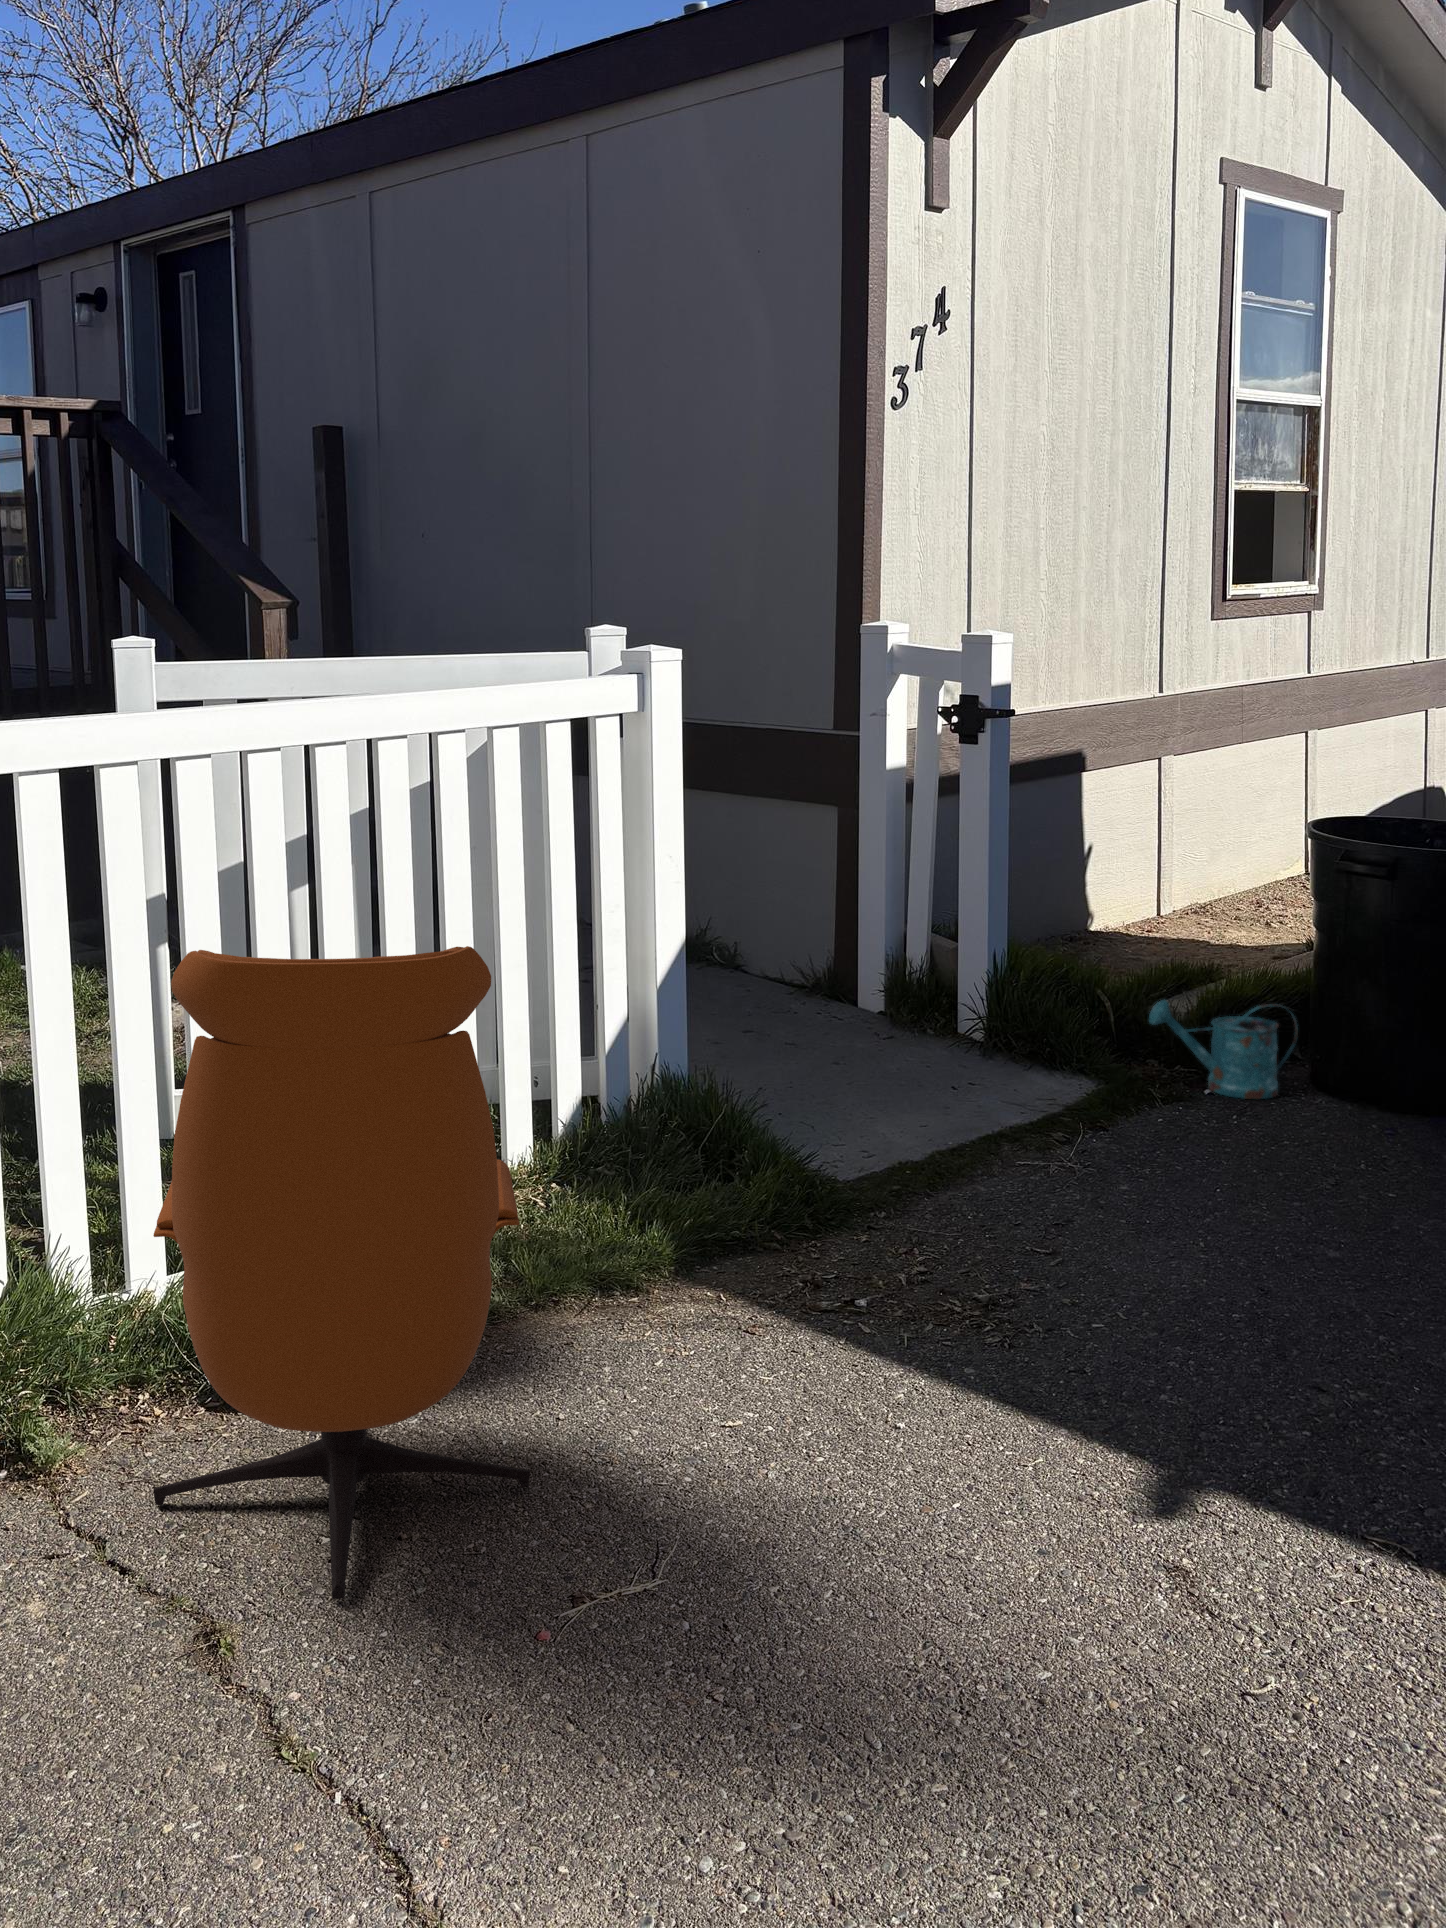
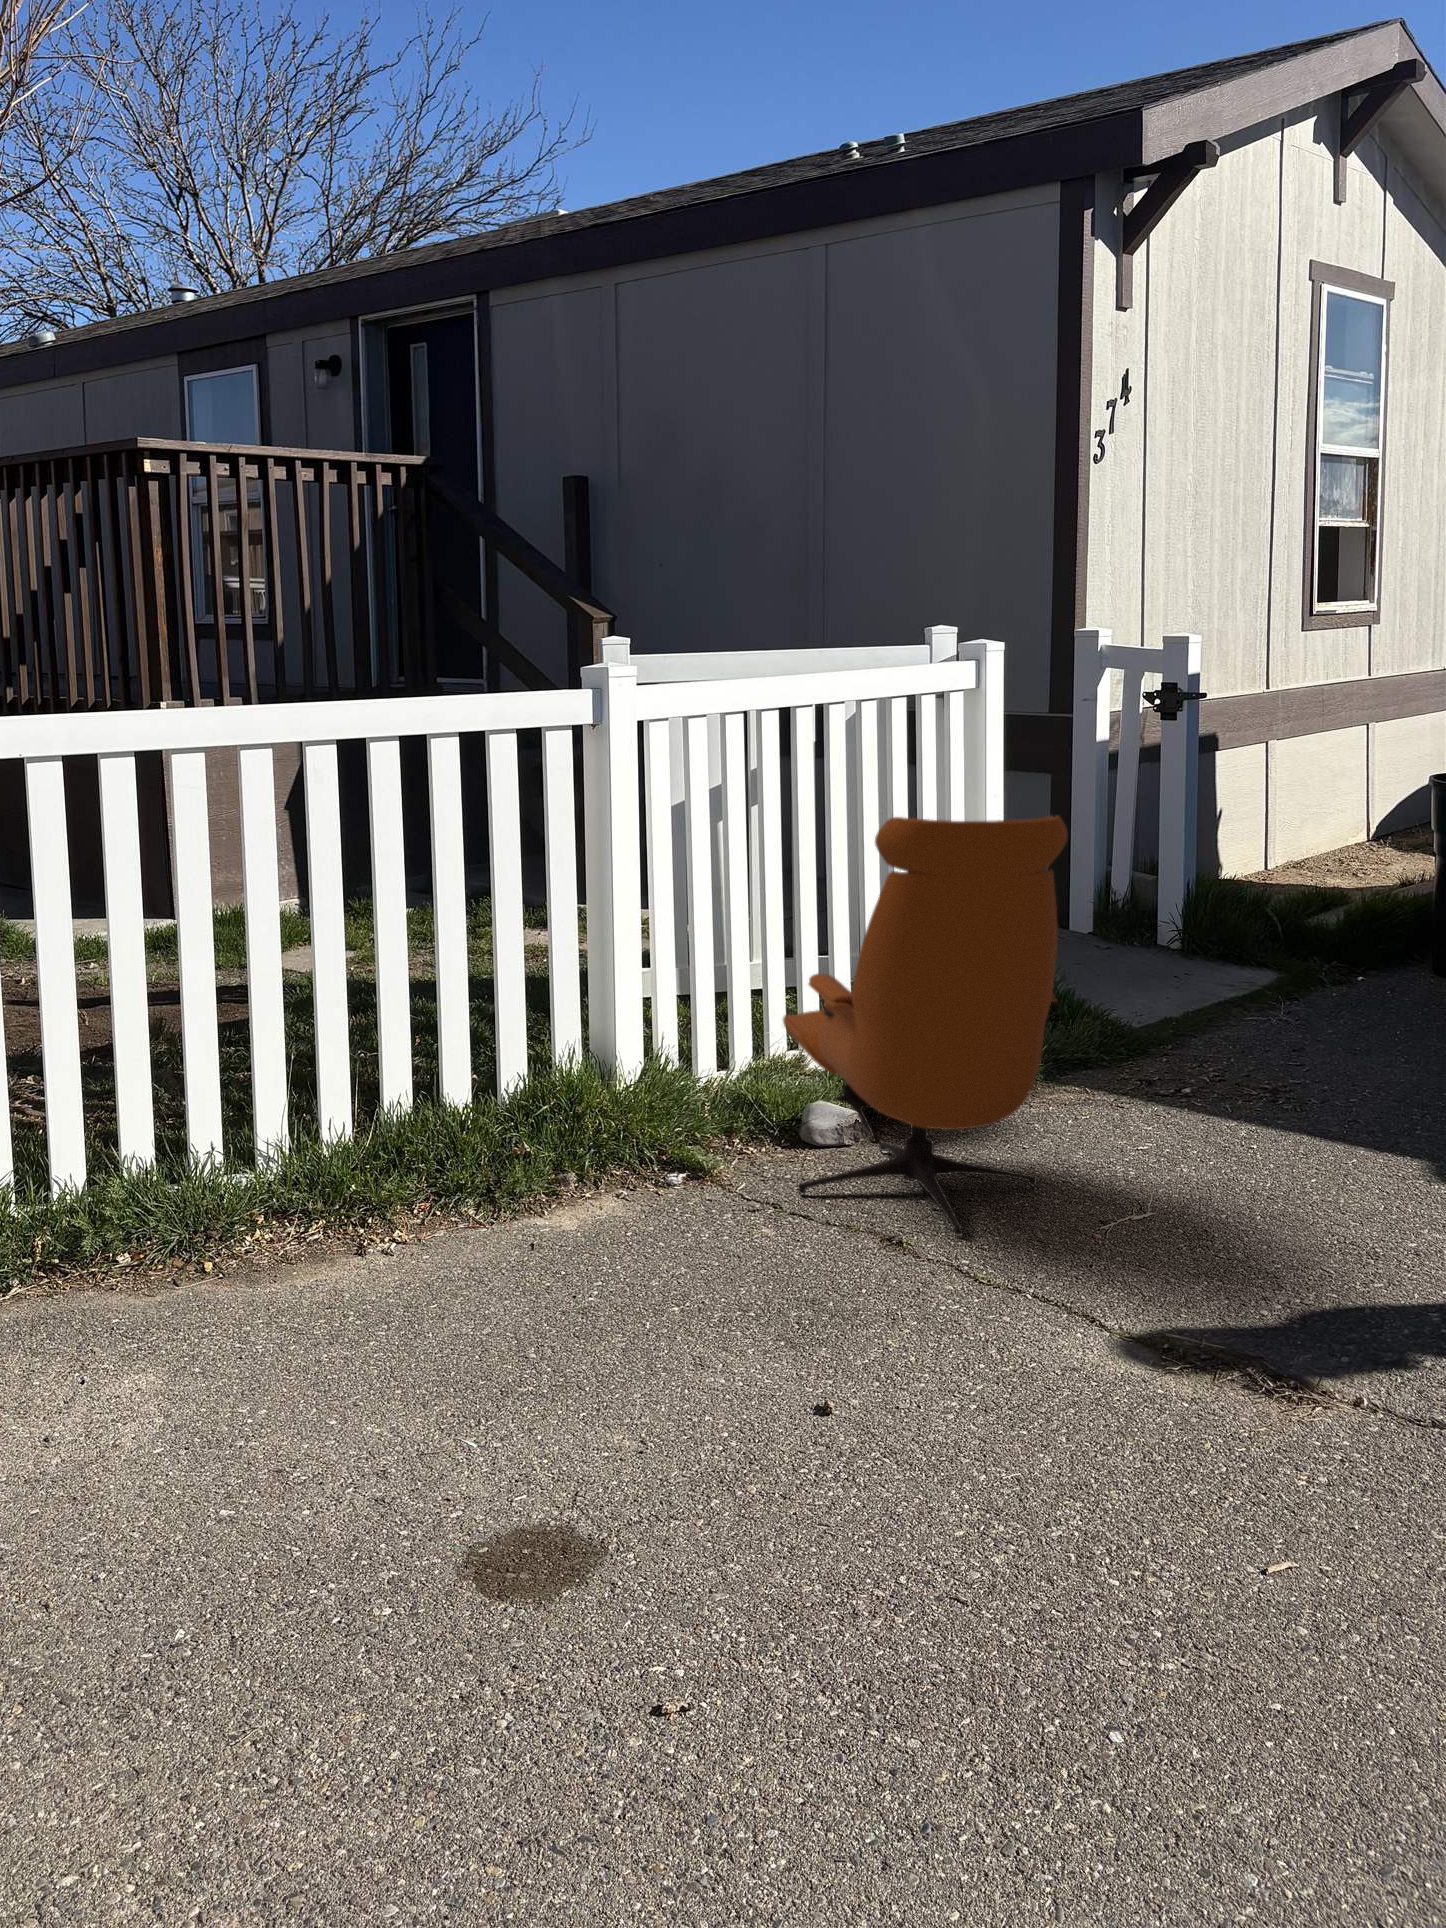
watering can: present [1149,1000,1298,1099] -> none [1314,912,1429,986]

